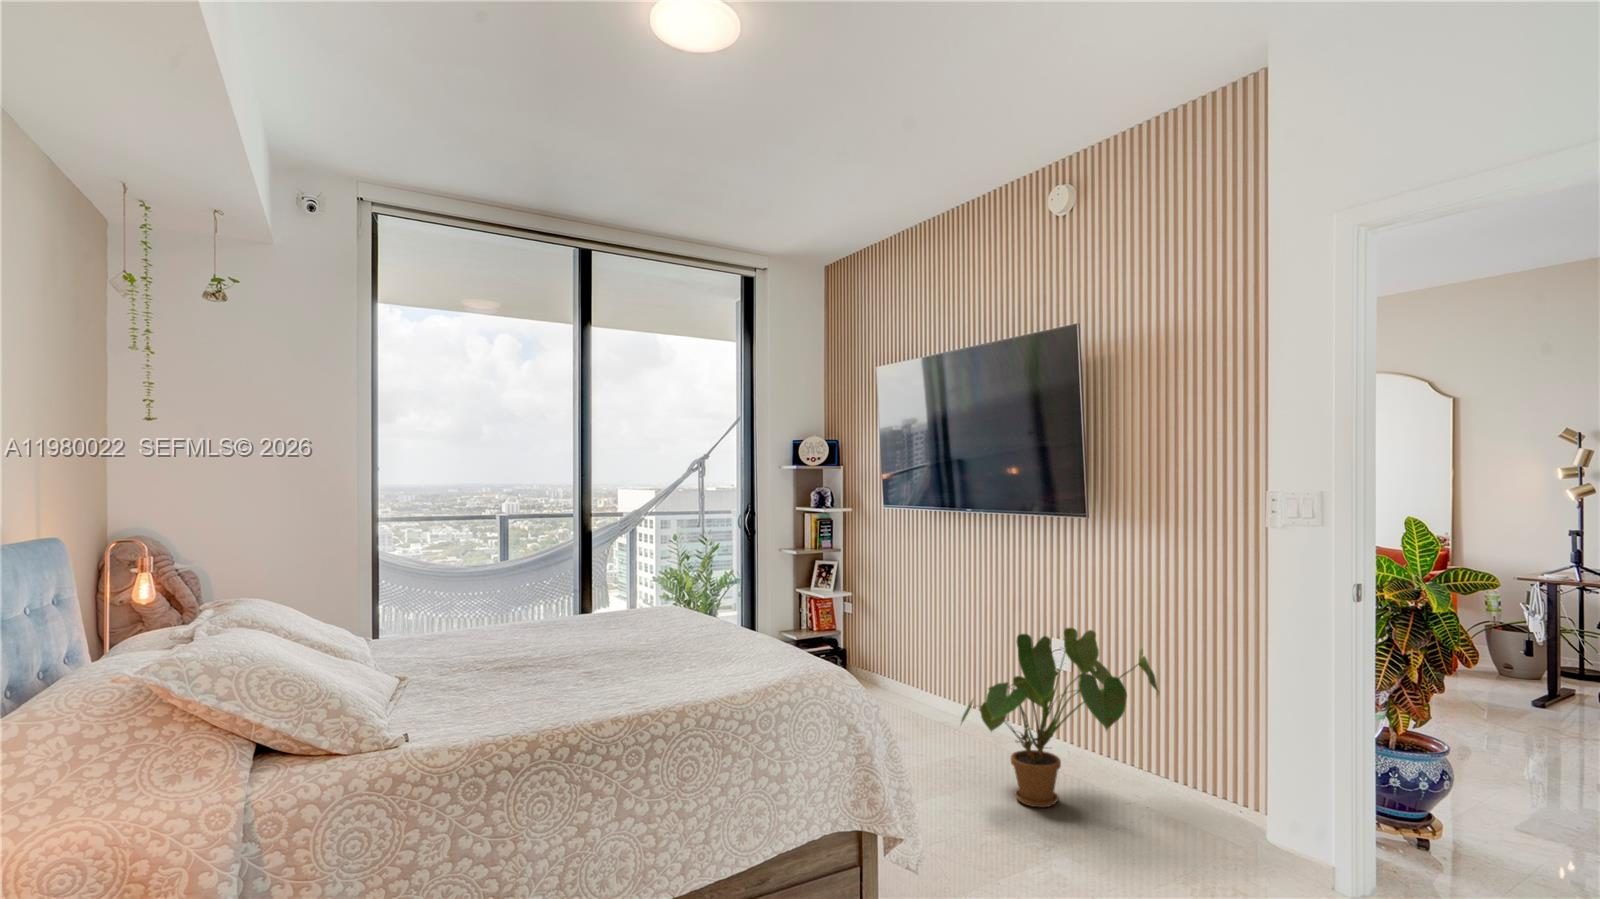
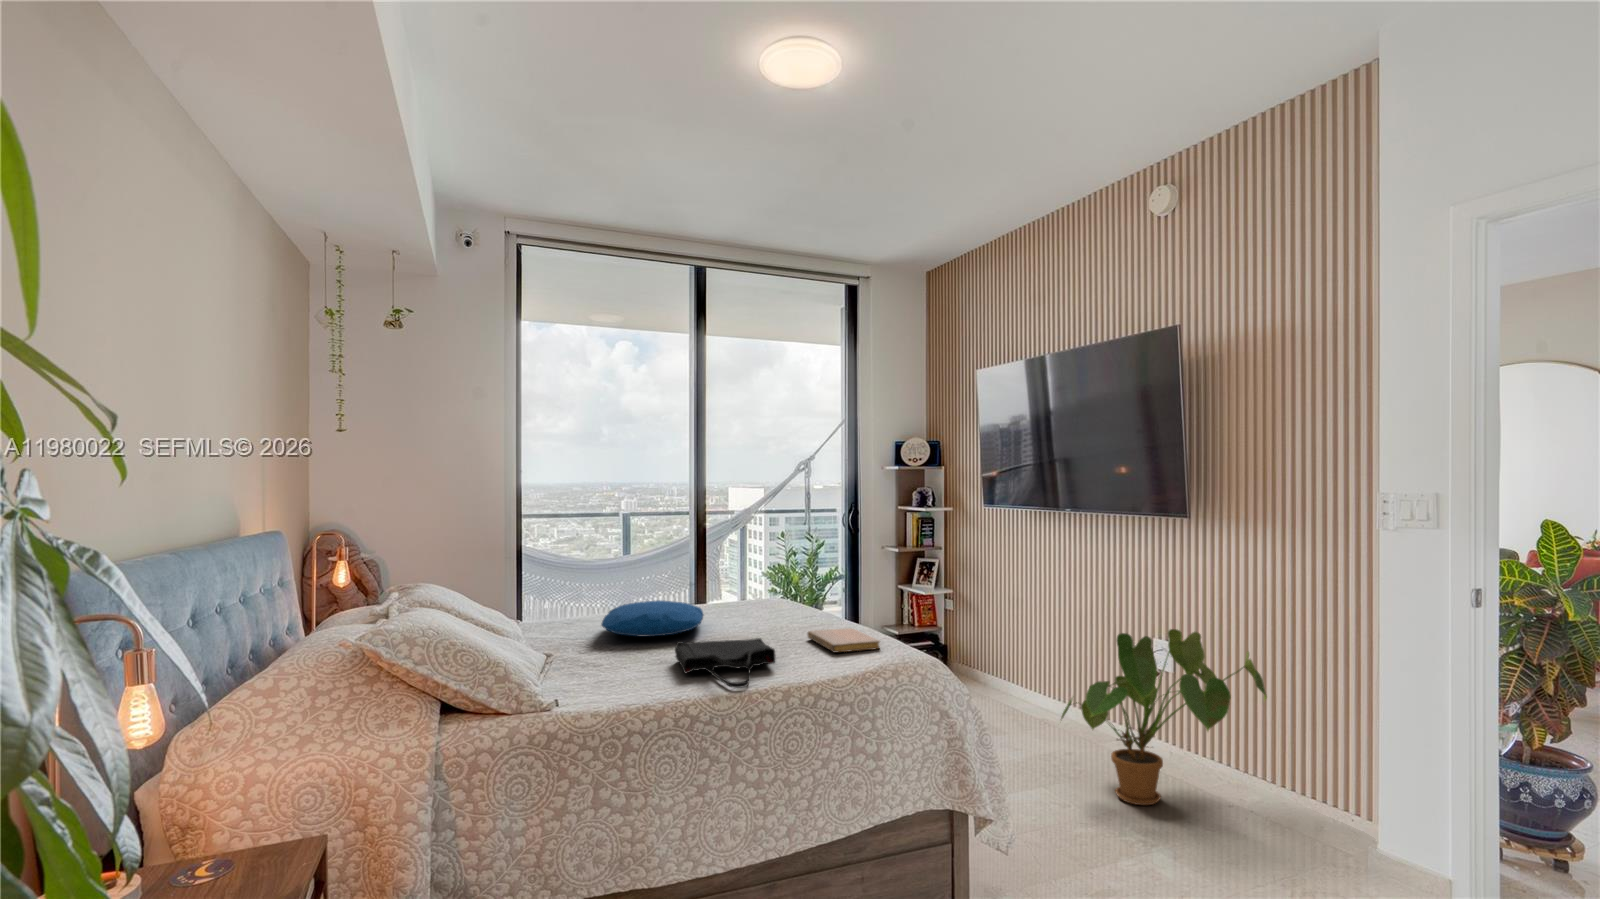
pillow: none [468,612,587,652] -> present [601,600,703,637]
notebook: none [701,637,780,665] -> present [808,628,880,652]
tote bag: none [552,652,666,710] -> present [675,638,775,688]

